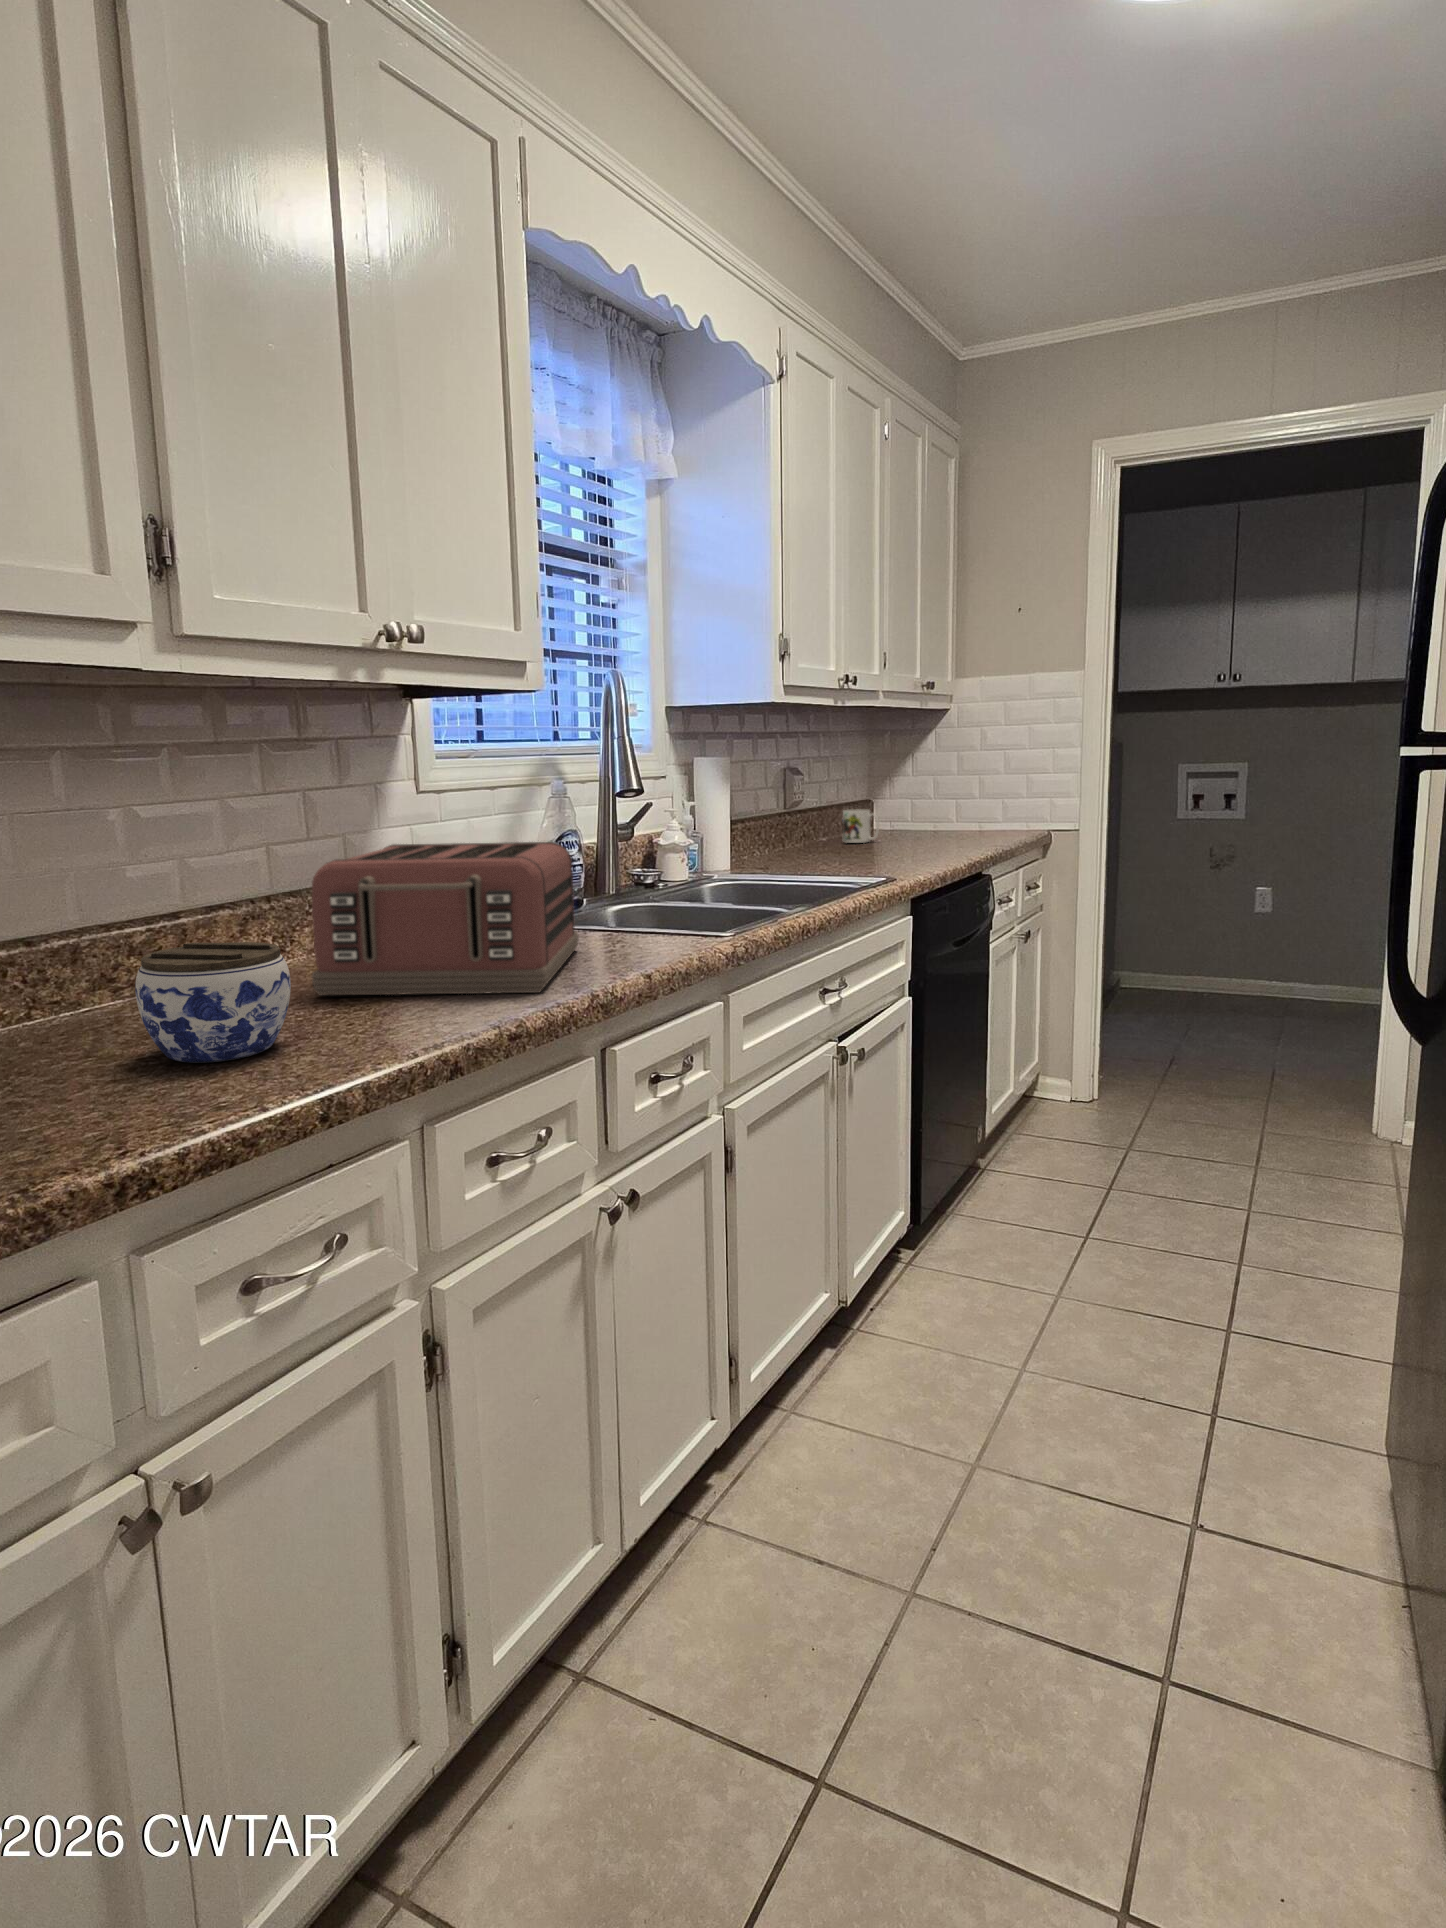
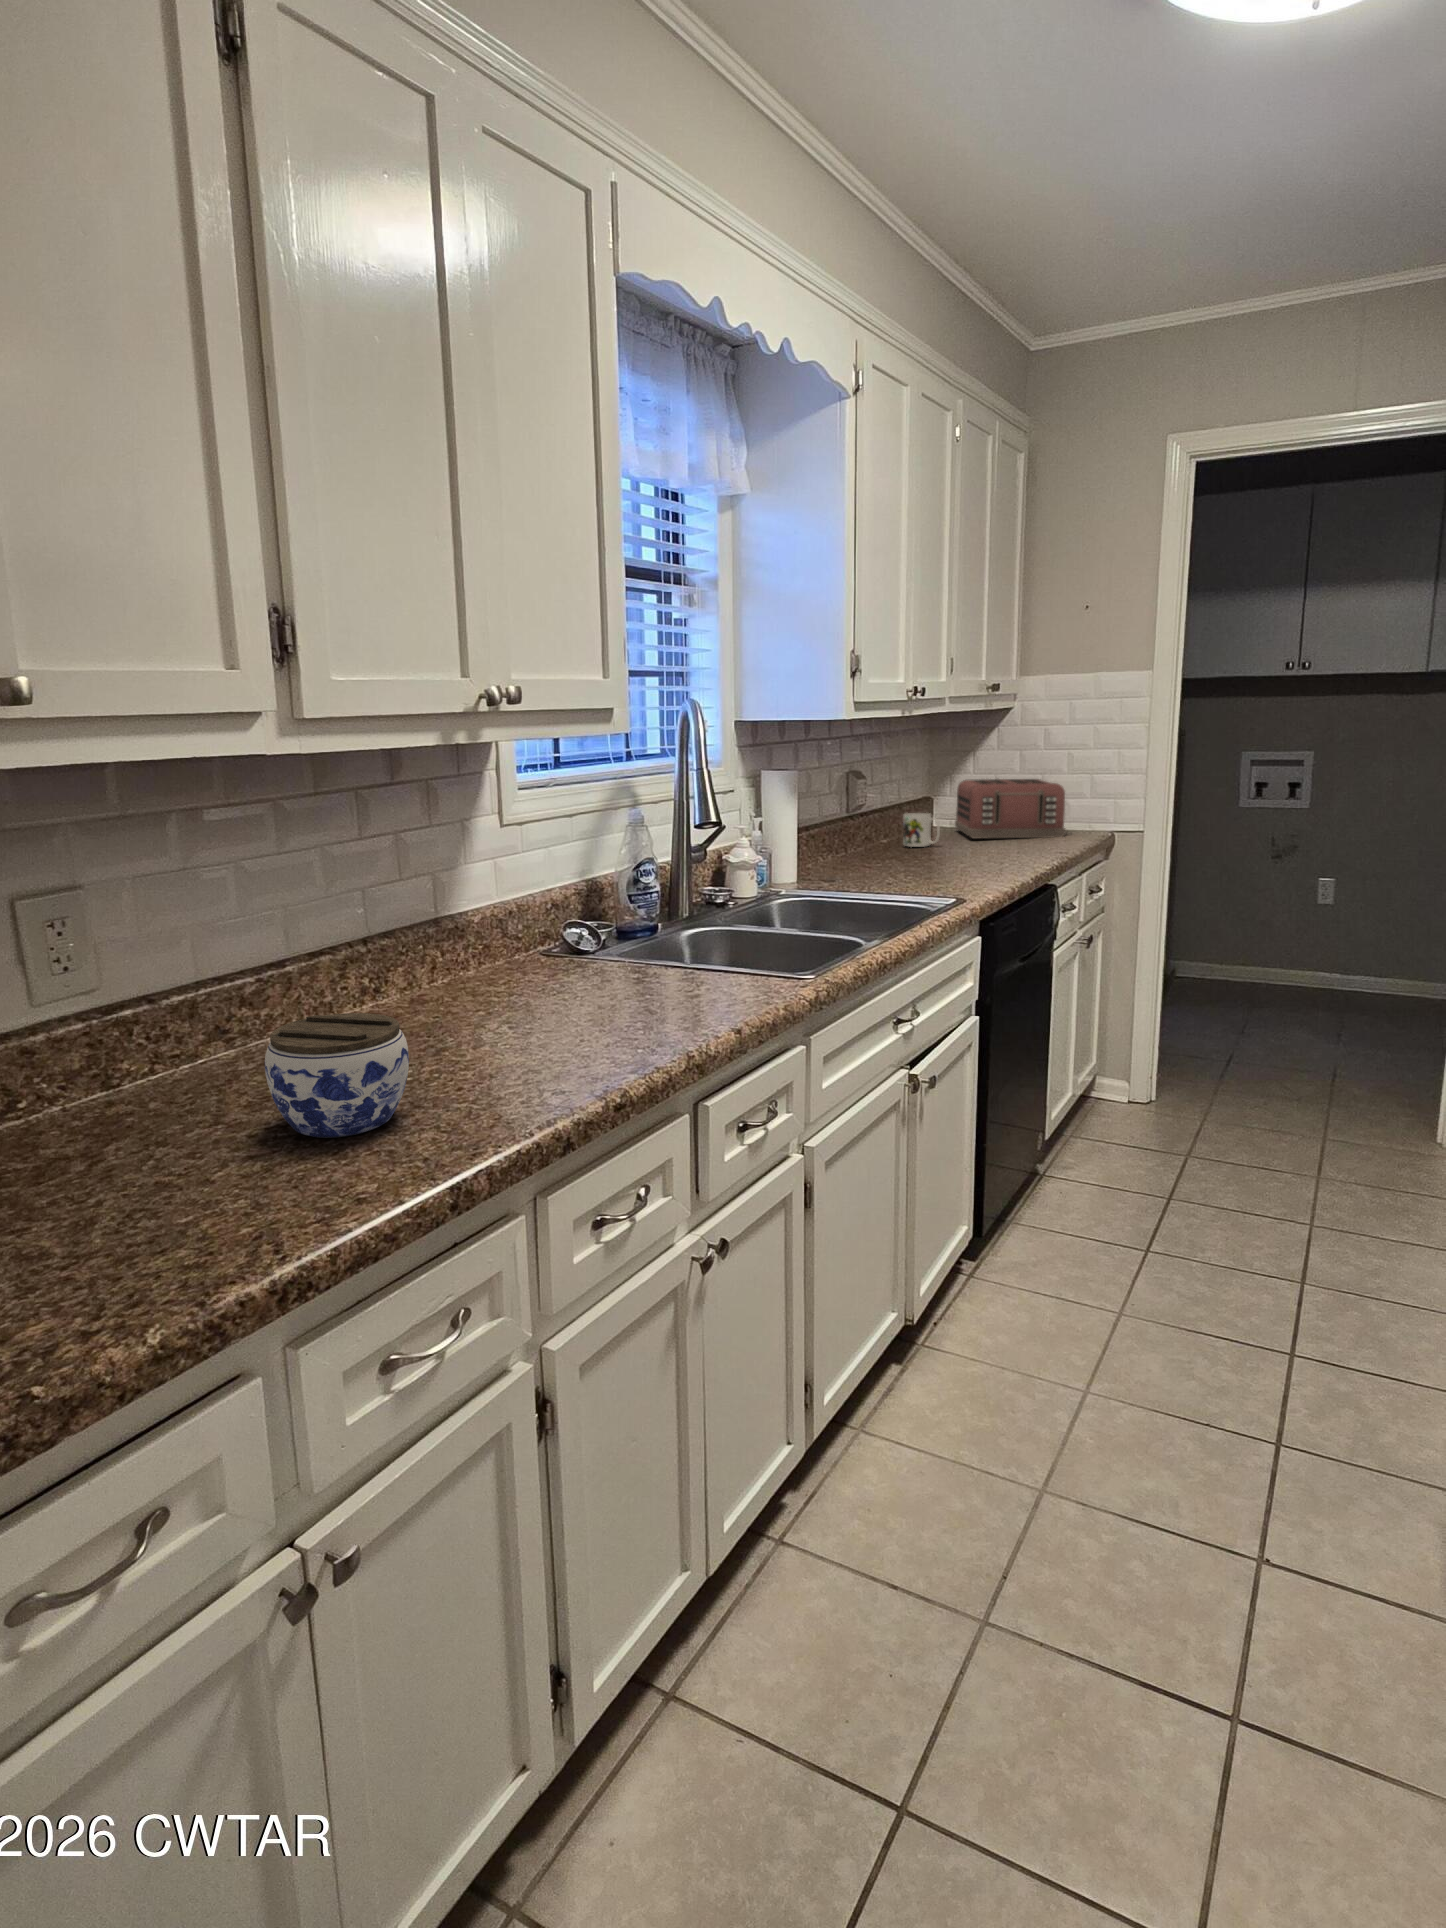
toaster: present [312,842,578,995] -> present [955,779,1066,838]

